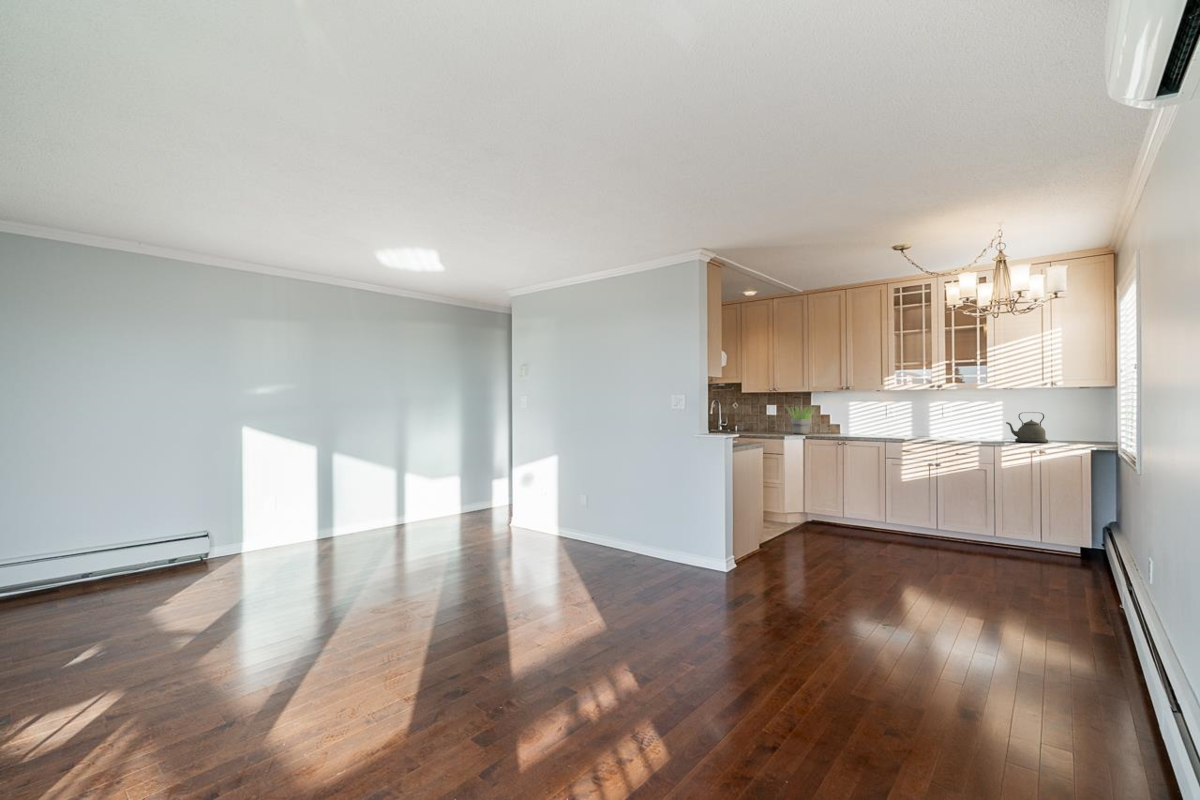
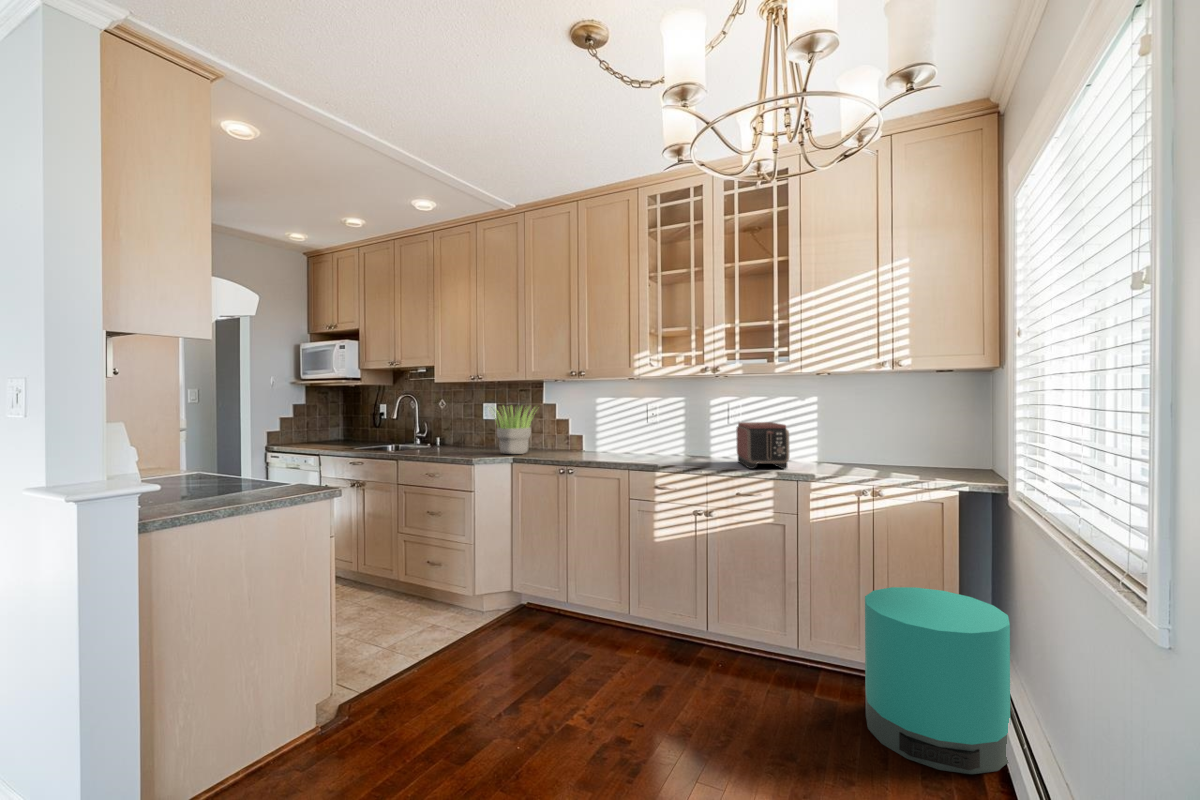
kettle: present [1006,413,1048,443] -> none [819,415,887,472]
toaster: none [951,416,987,441] -> present [736,422,789,469]
trash can: none [1036,499,1117,575] -> present [865,587,1010,774]

